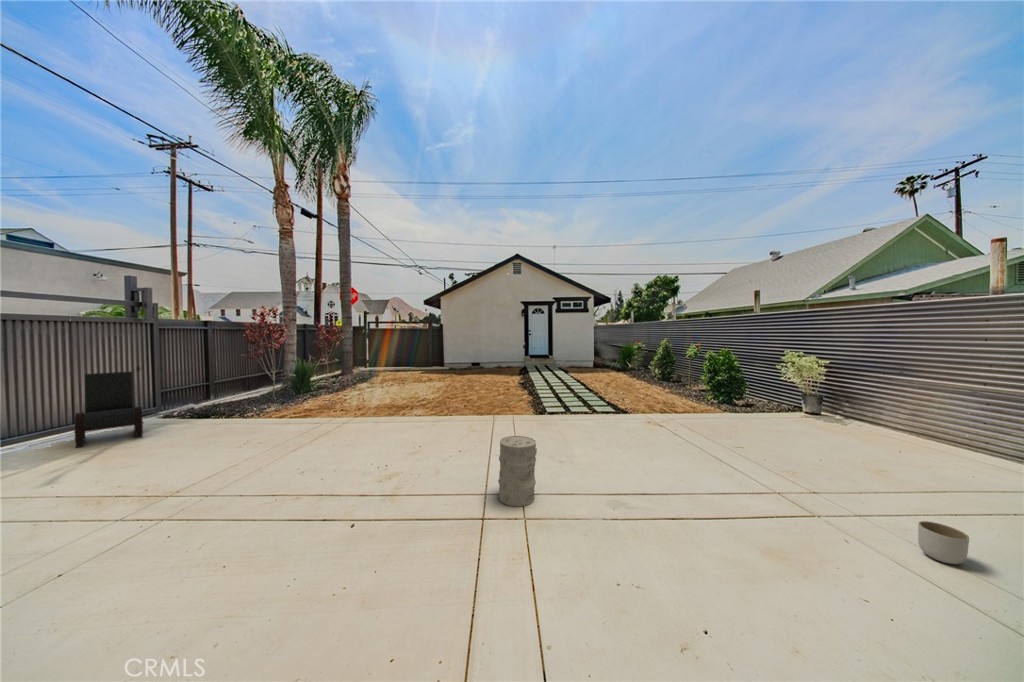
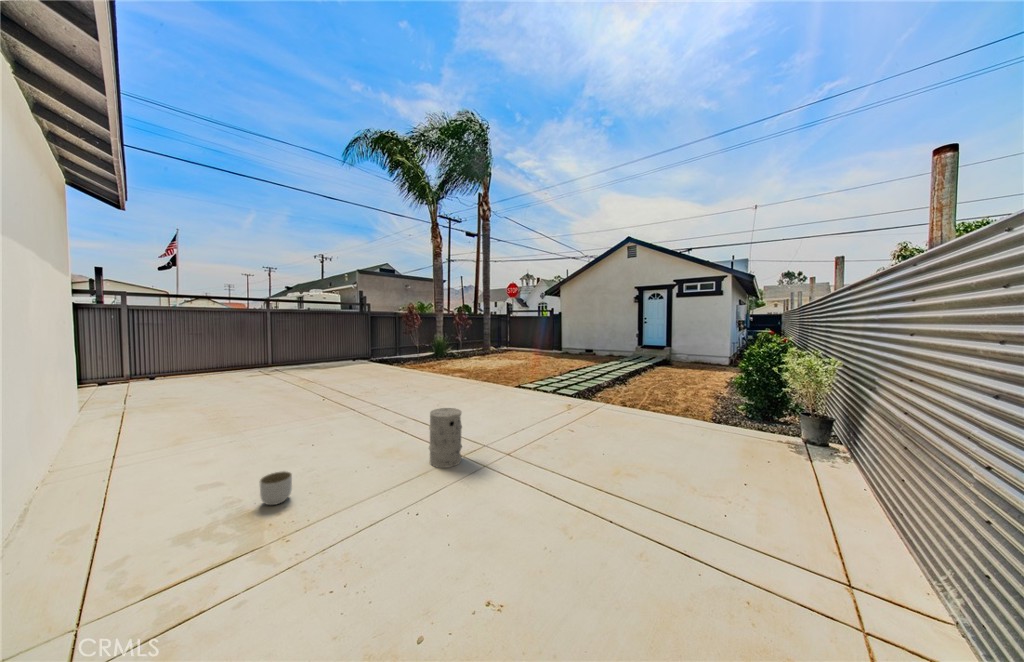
lounge chair: present [74,371,143,447] -> none [289,335,320,366]
trash can: present [498,436,537,506] -> present [429,408,462,468]

